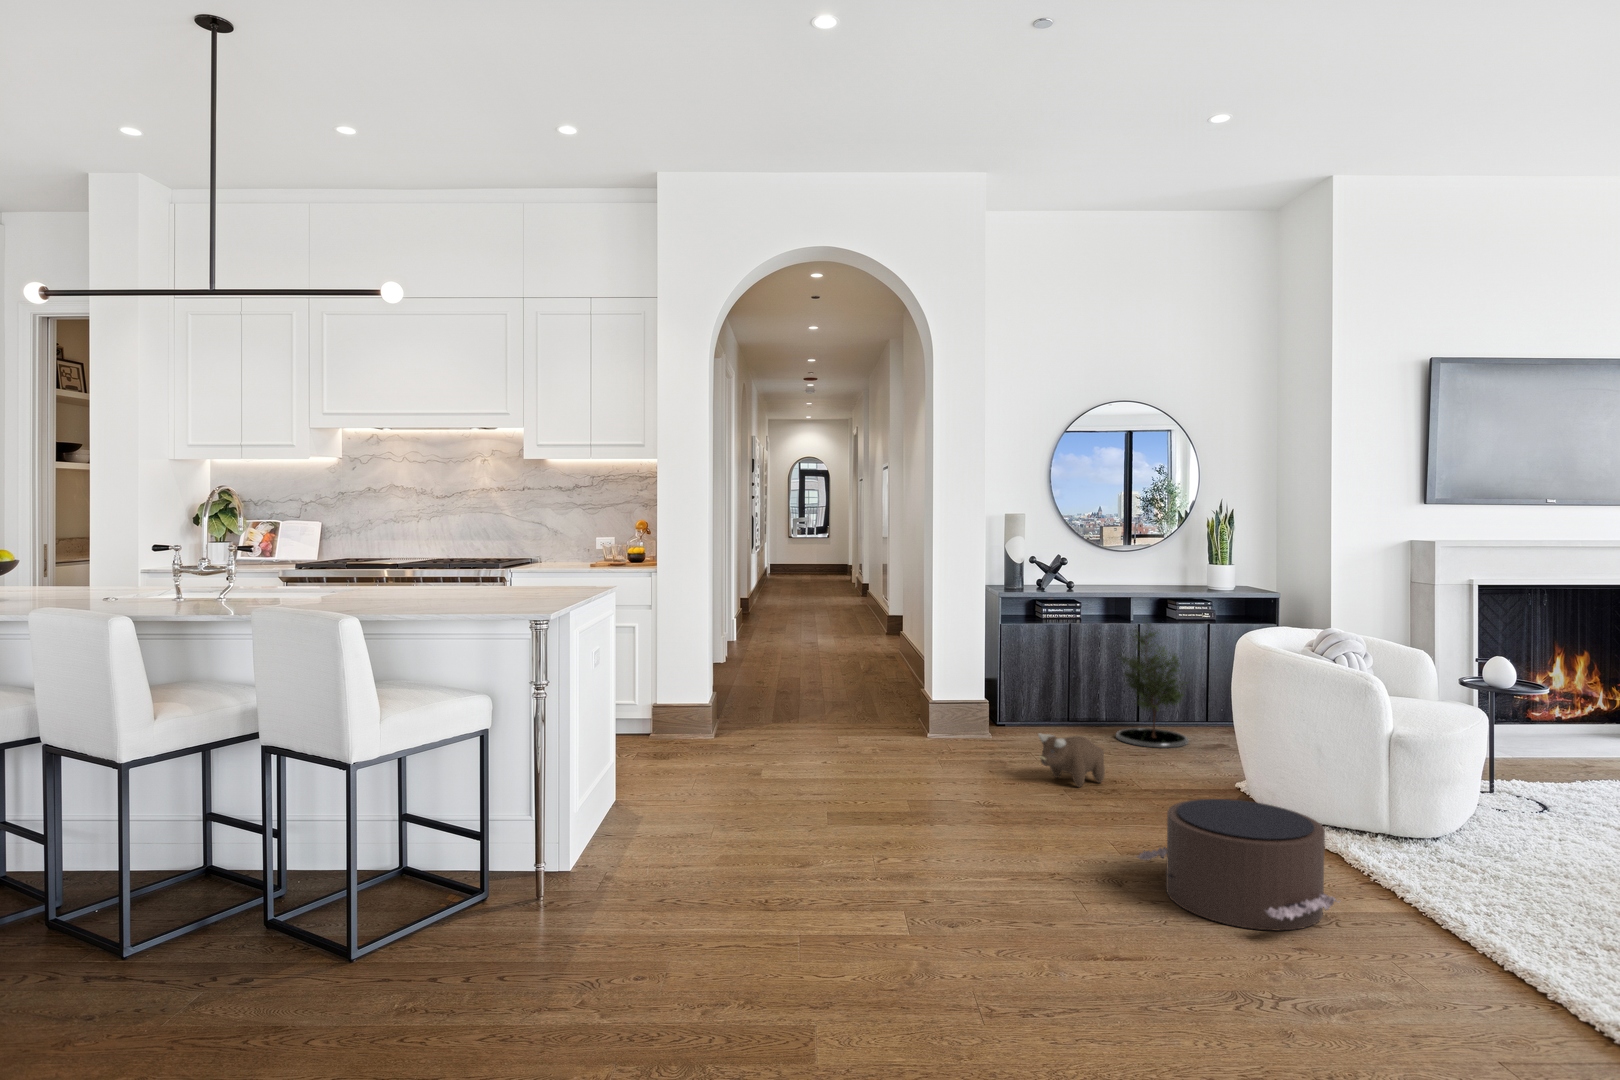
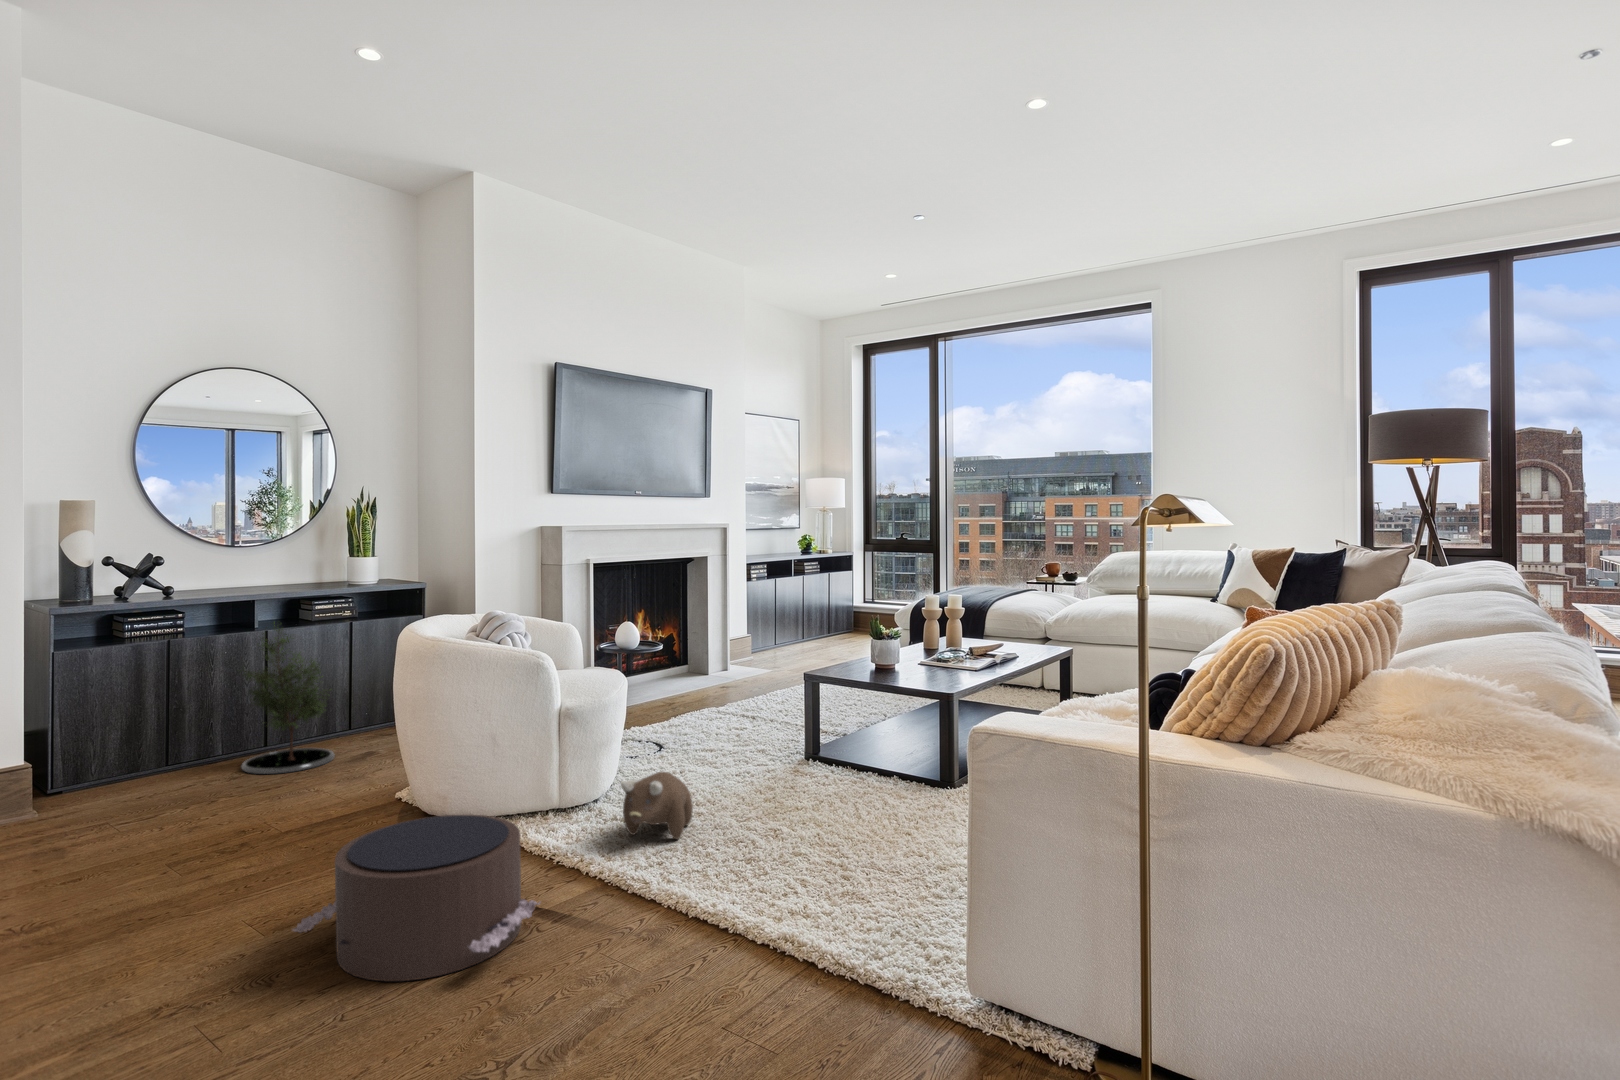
plush toy: present [1038,733,1105,787] -> present [621,772,693,839]

